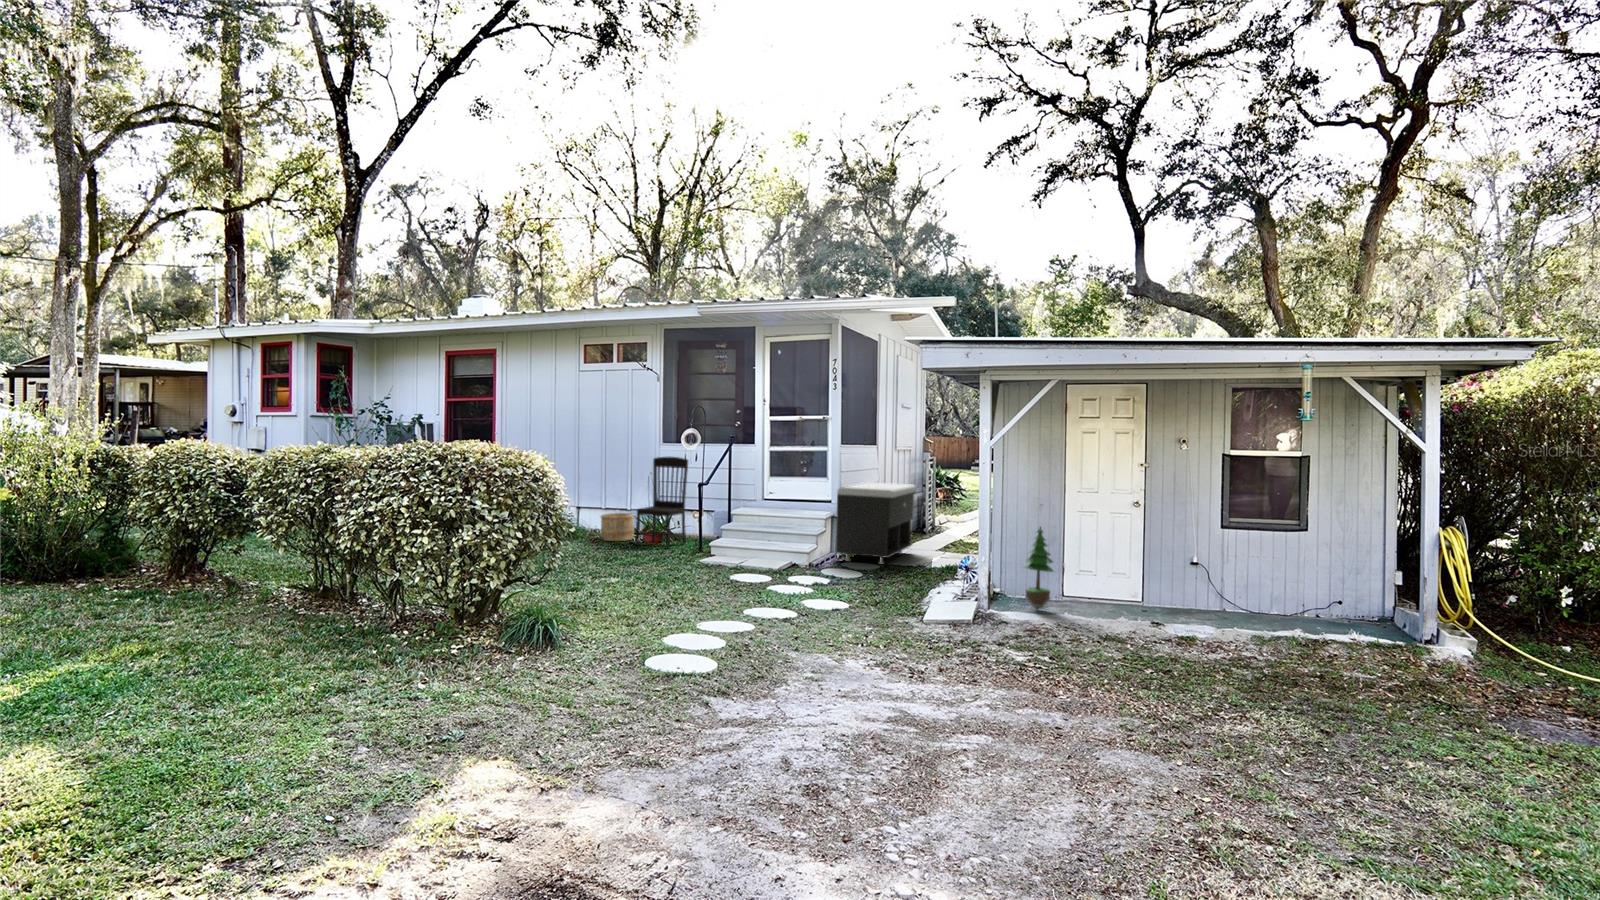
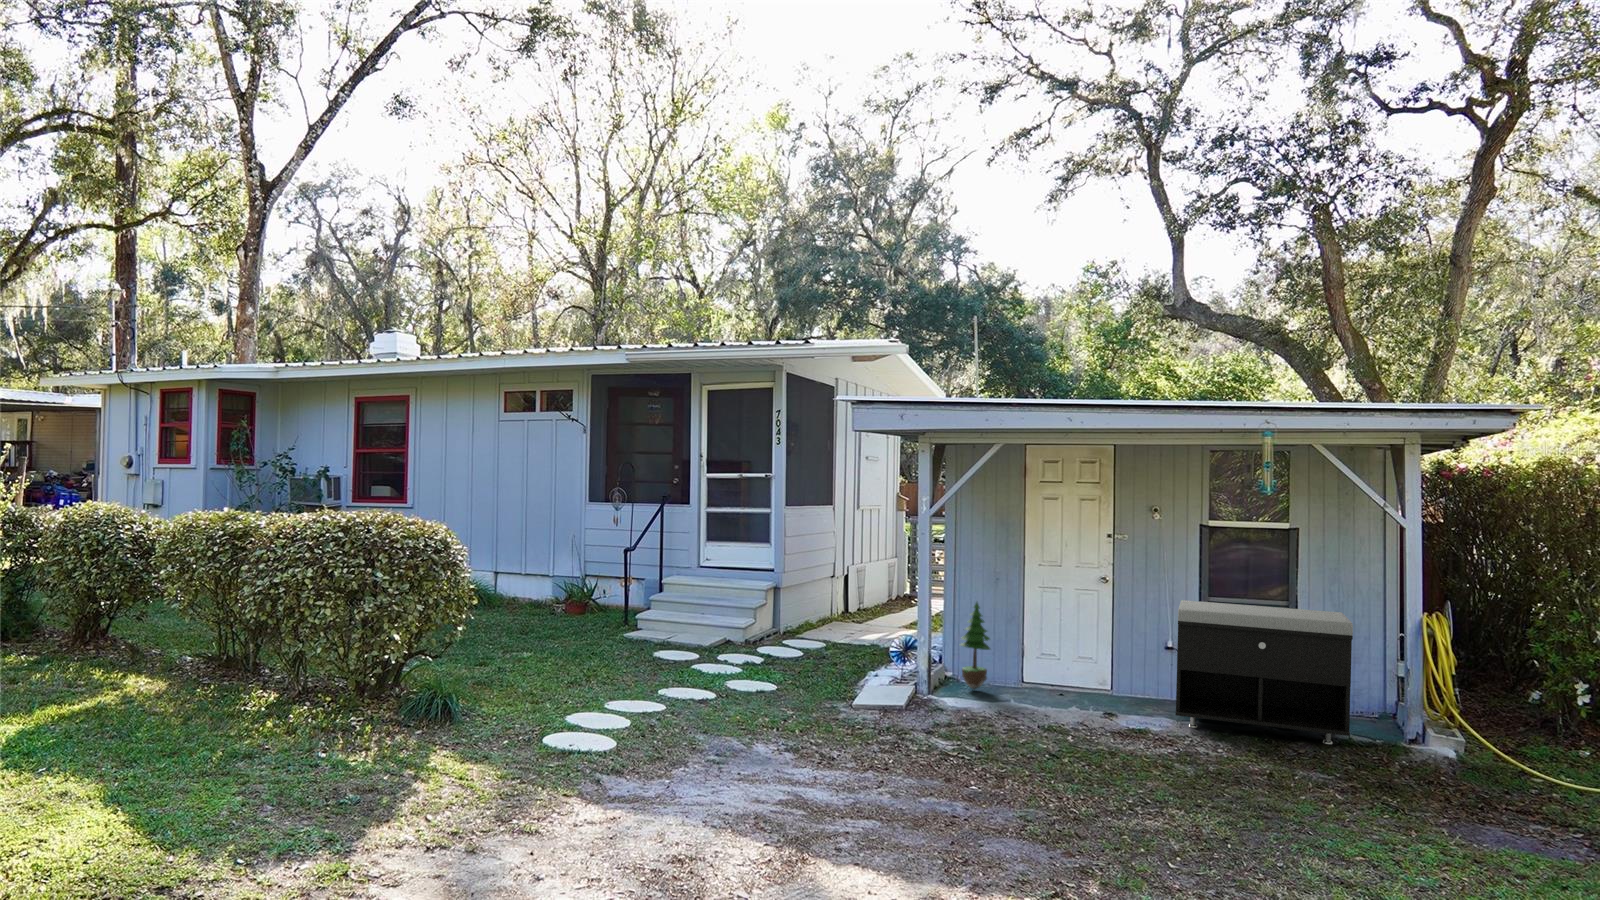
chair: present [635,457,688,548] -> none [559,519,621,621]
storage bench: present [835,482,916,564] -> present [1176,600,1353,745]
wooden bucket: present [601,513,634,541] -> none [522,581,561,613]

